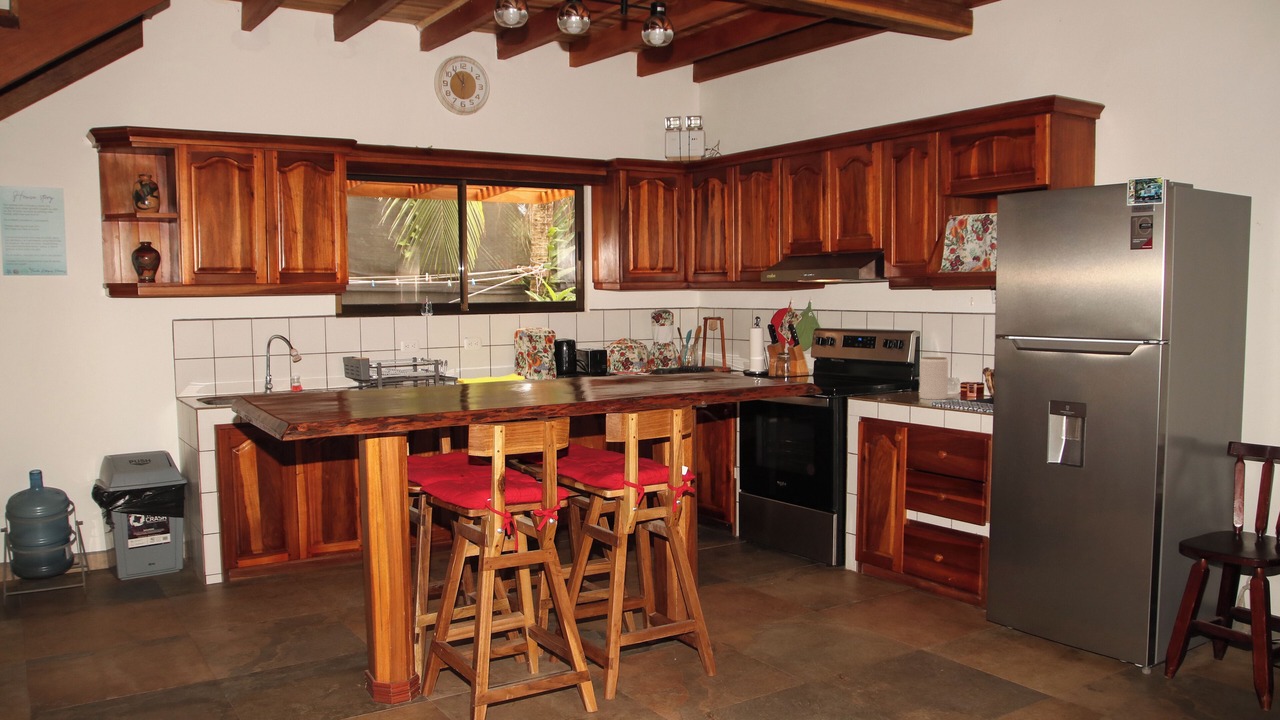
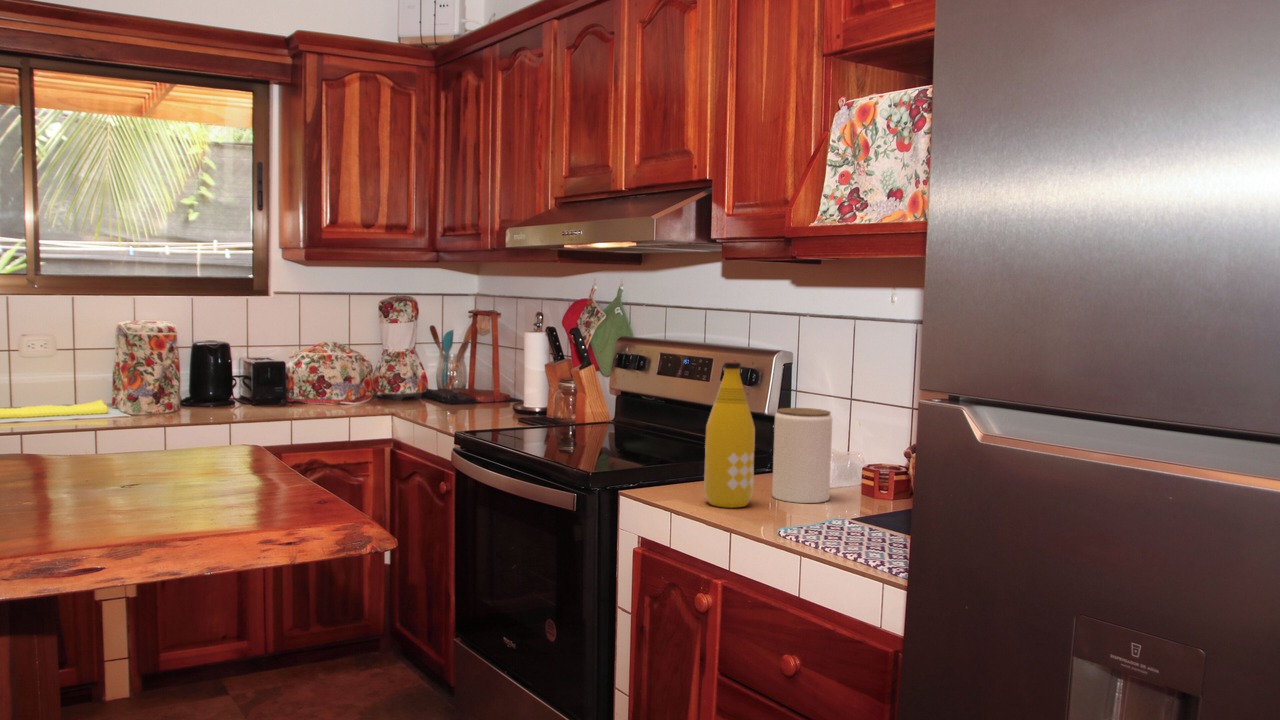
bottle: none [891,335,914,401] -> present [704,362,755,508]

